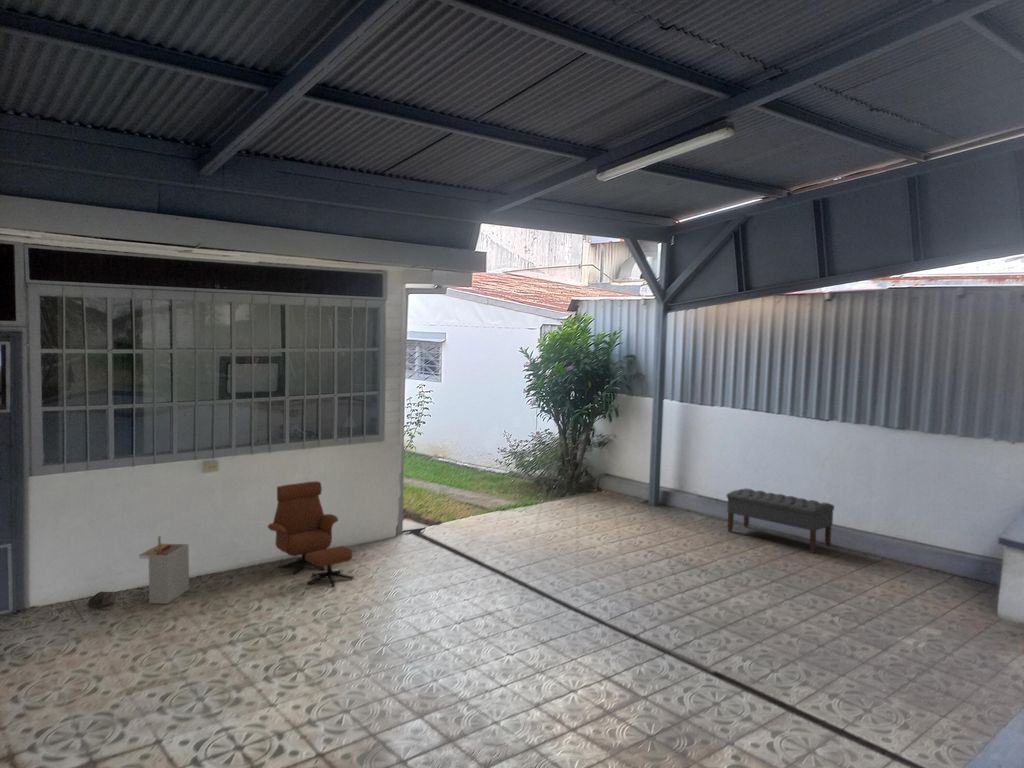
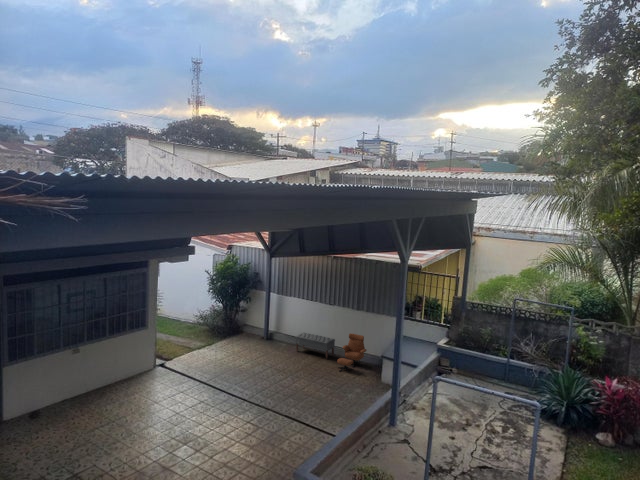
lounge chair: present [268,481,353,586] -> present [337,333,367,372]
storage bin: present [139,537,189,604] -> none [47,387,67,417]

